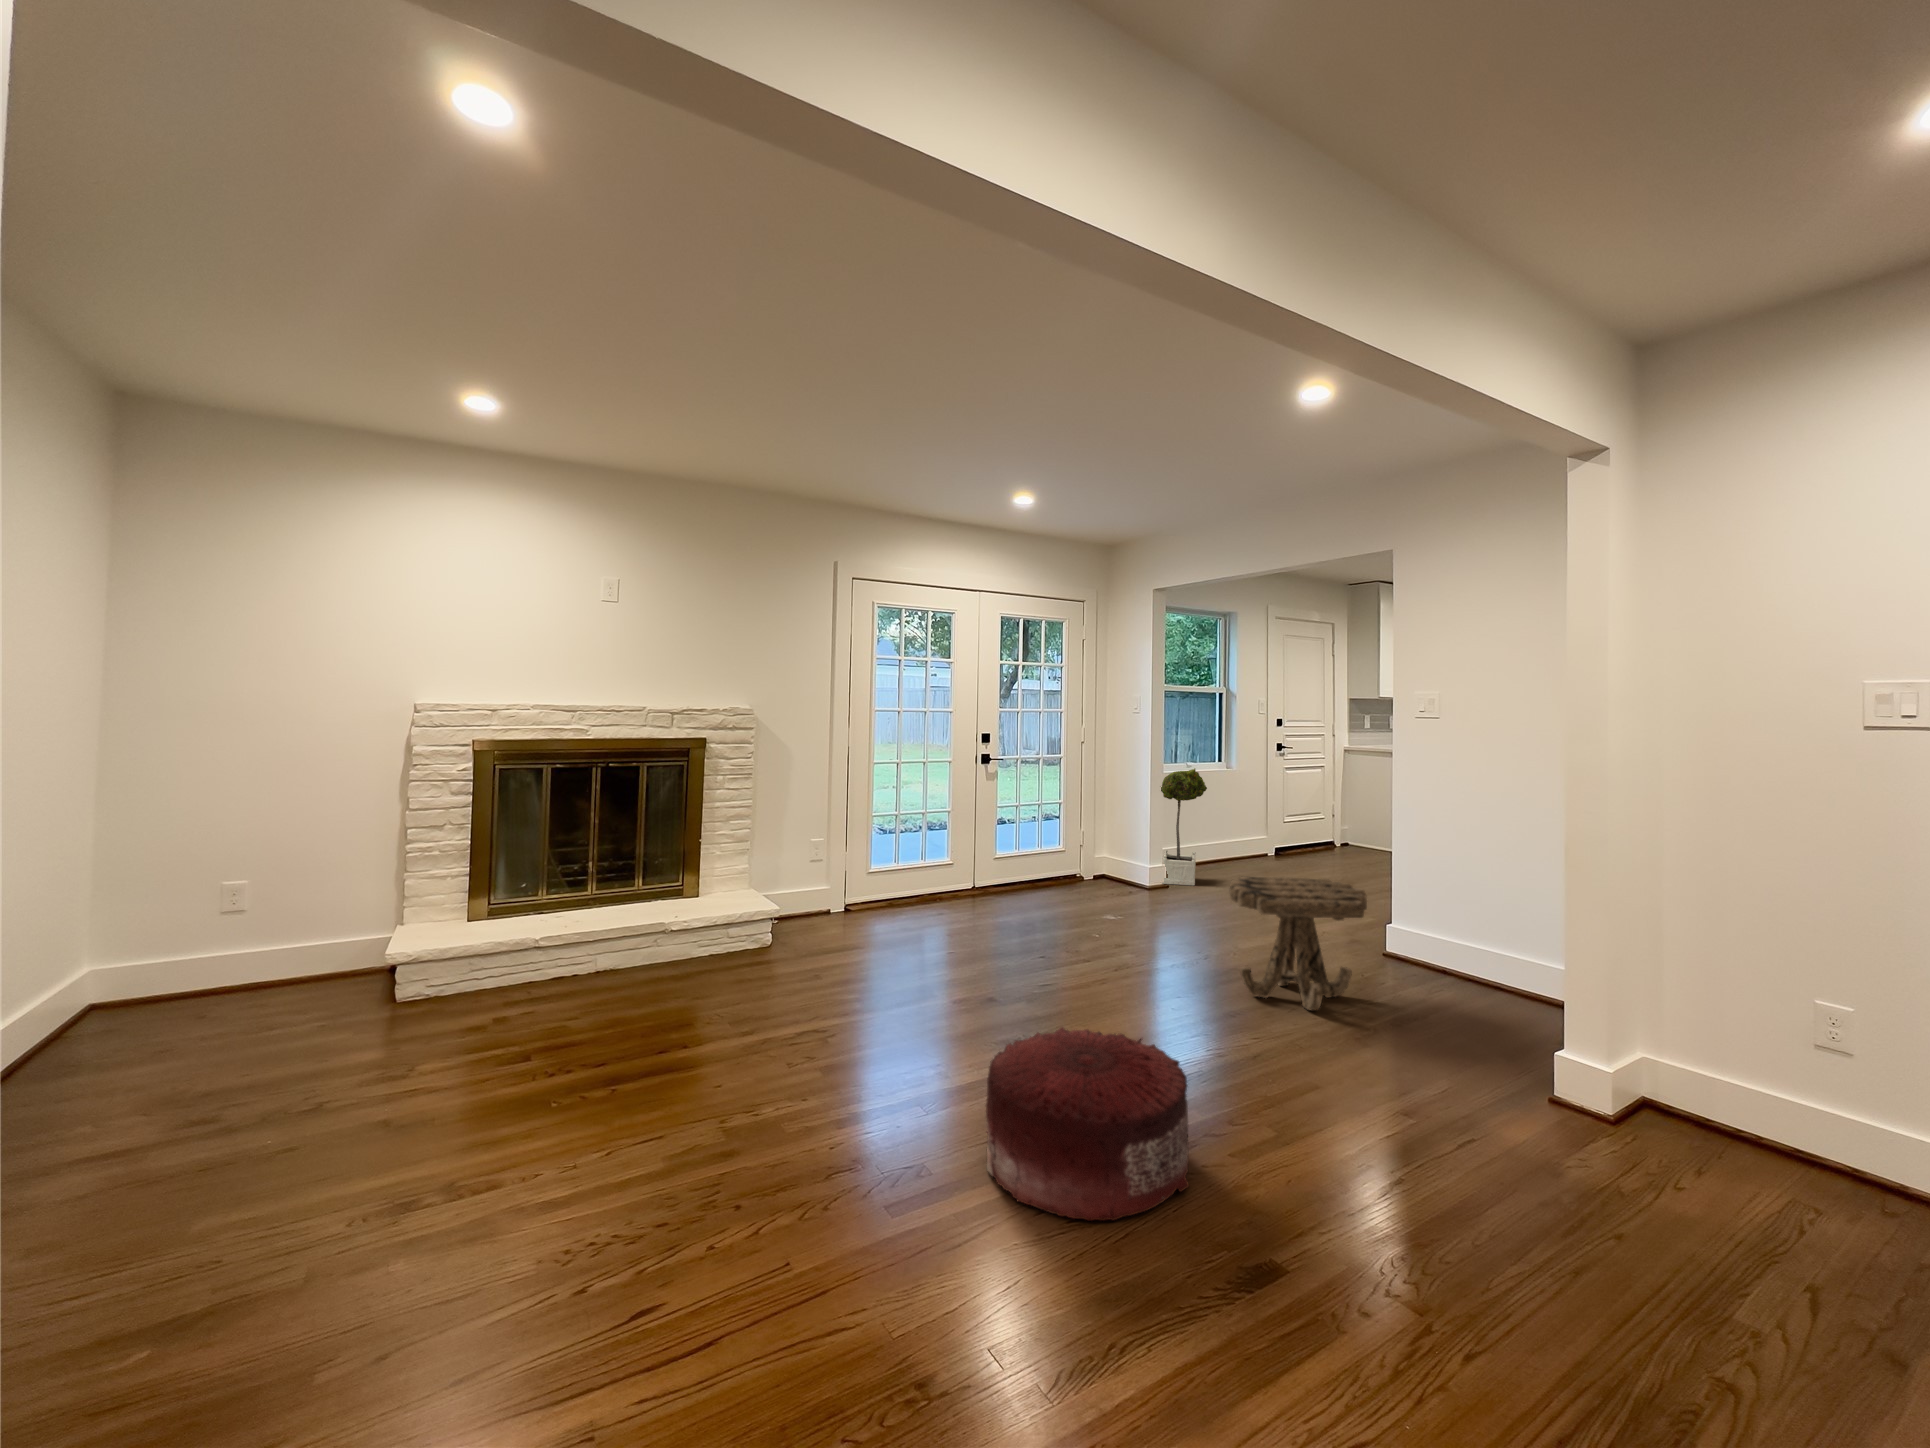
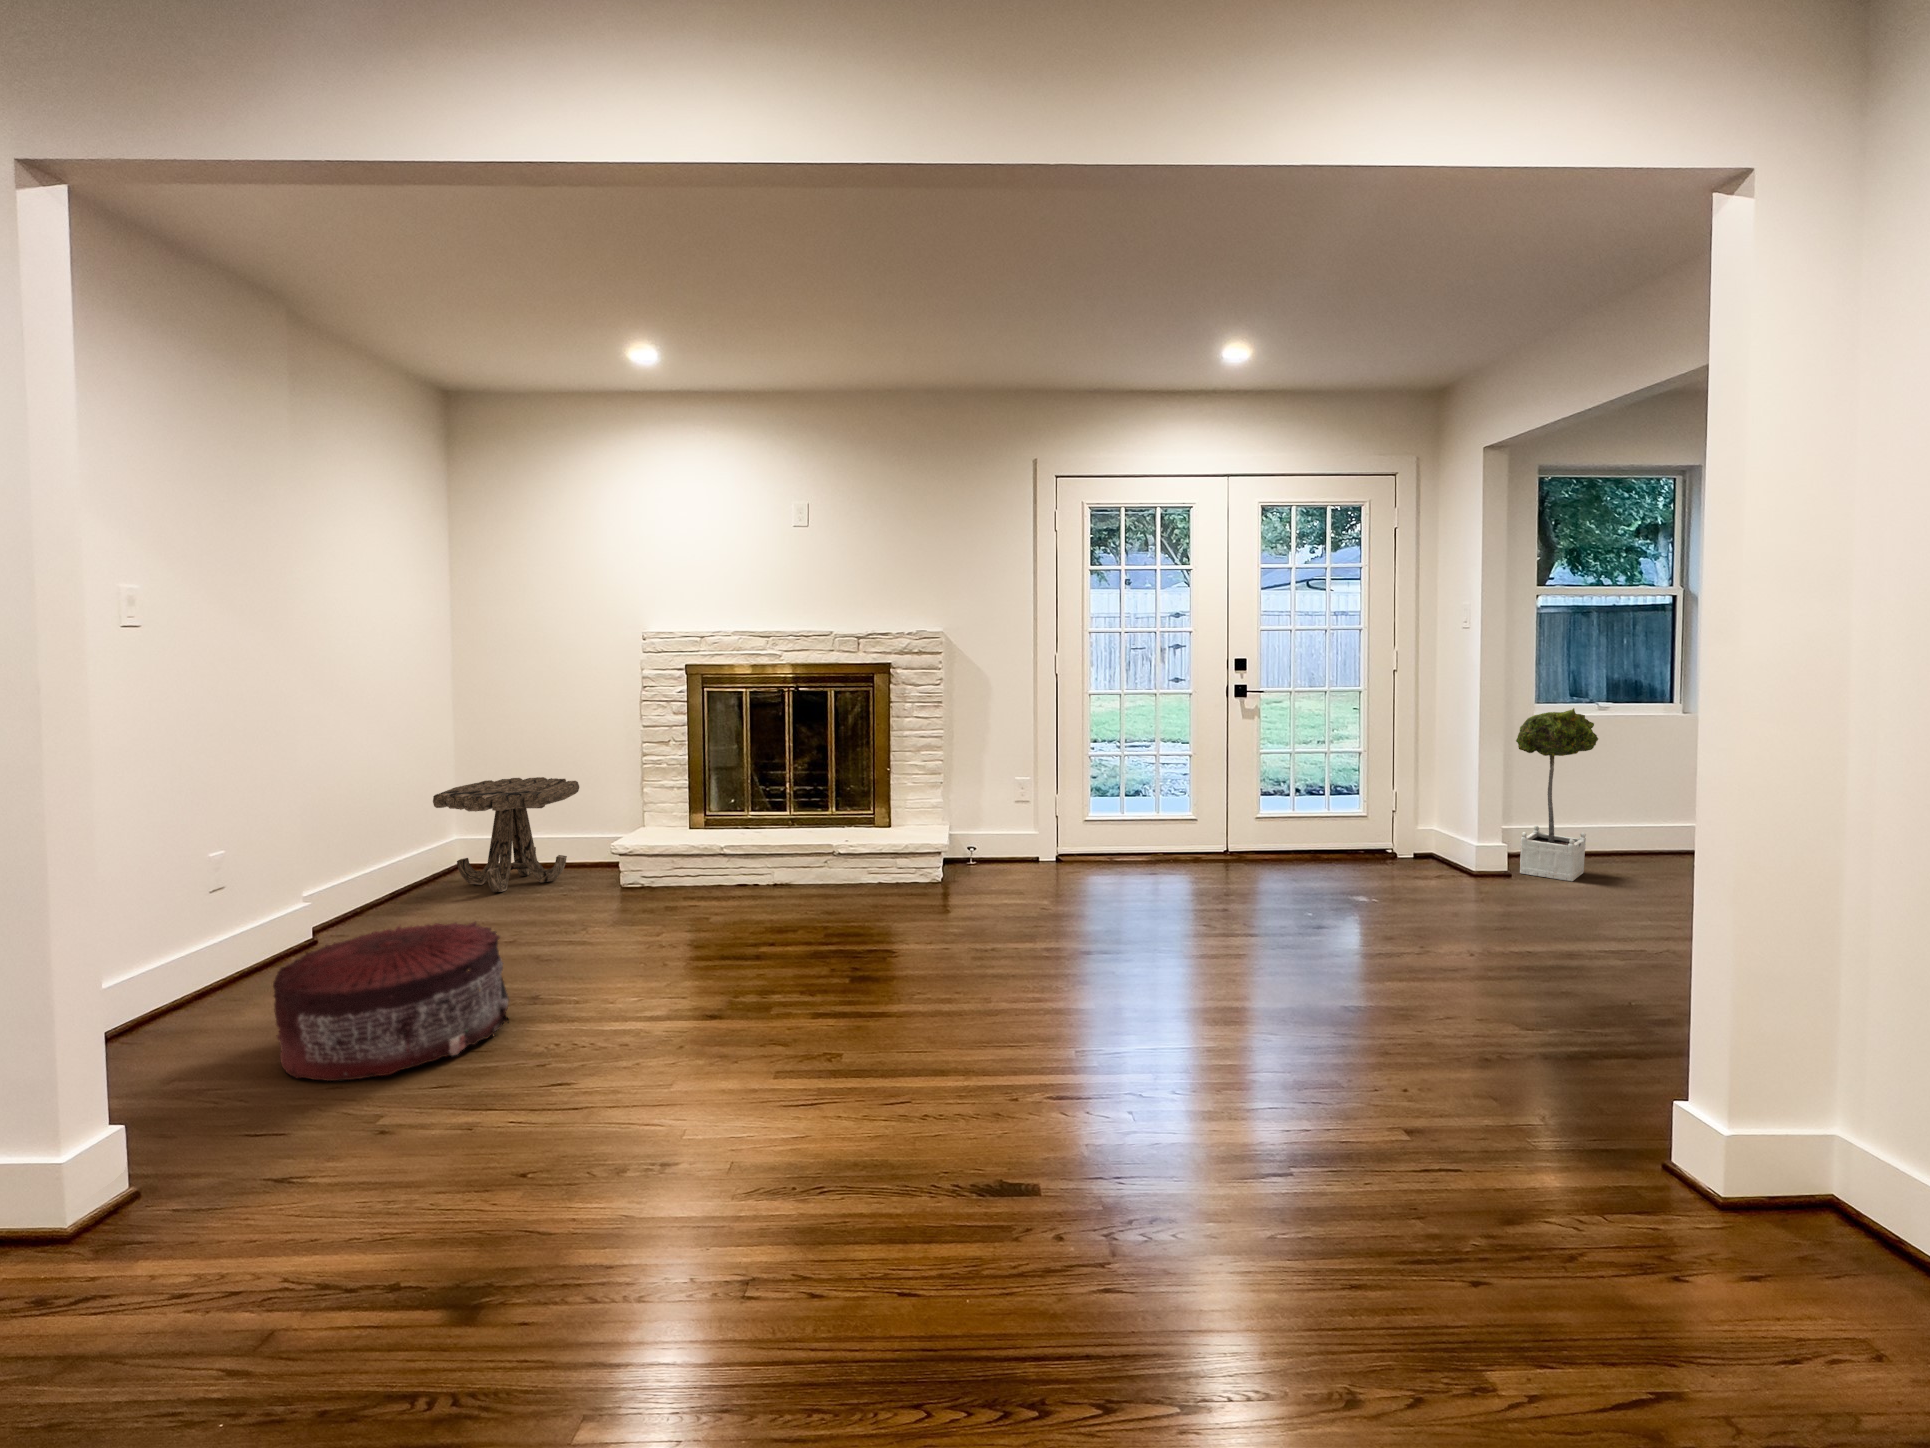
side table: present [1229,876,1367,1010] -> present [433,777,579,892]
pouf: present [986,1027,1189,1221] -> present [273,922,509,1081]

